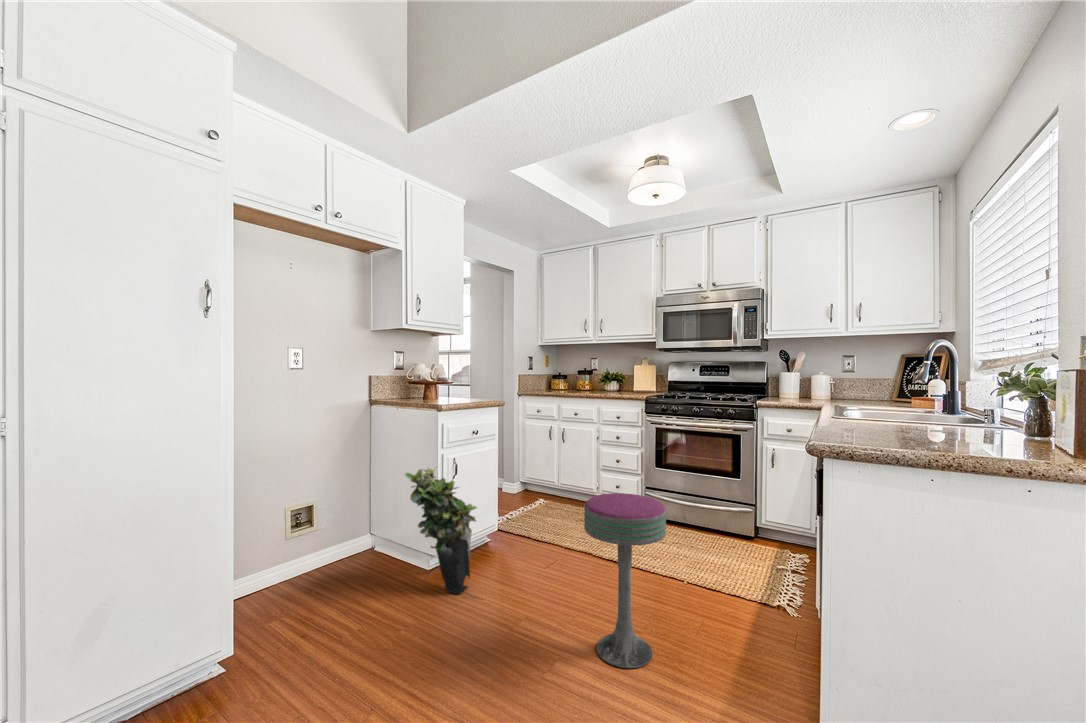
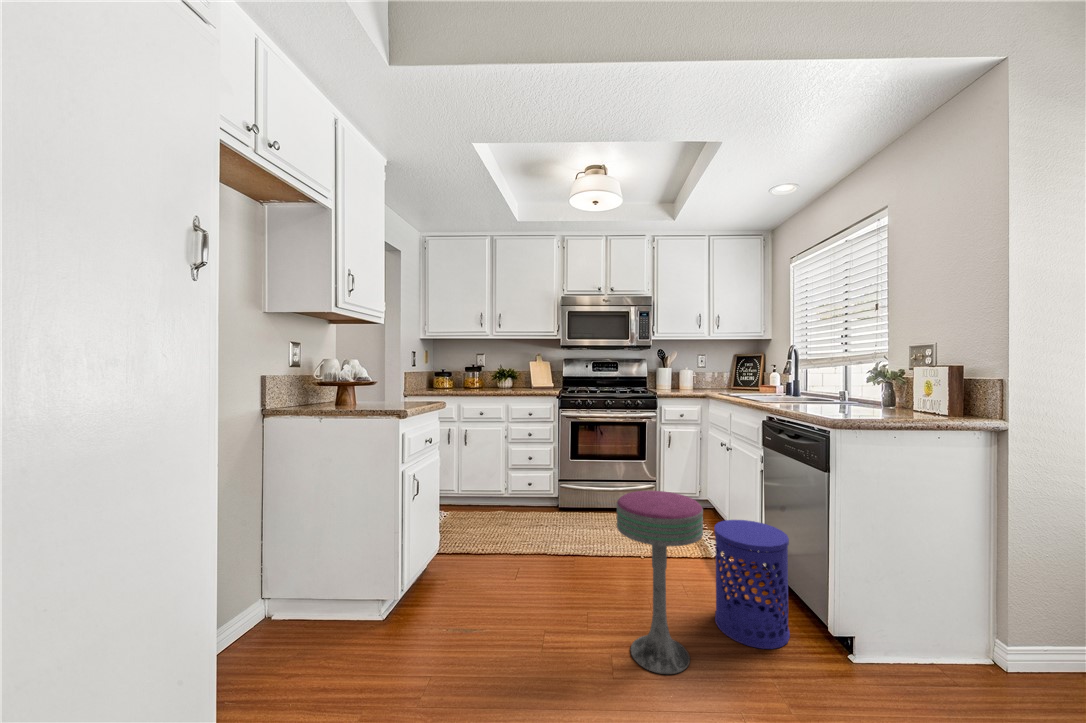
potted plant: present [405,468,477,594] -> none [358,488,457,644]
waste bin: none [707,541,787,683] -> present [715,520,790,649]

